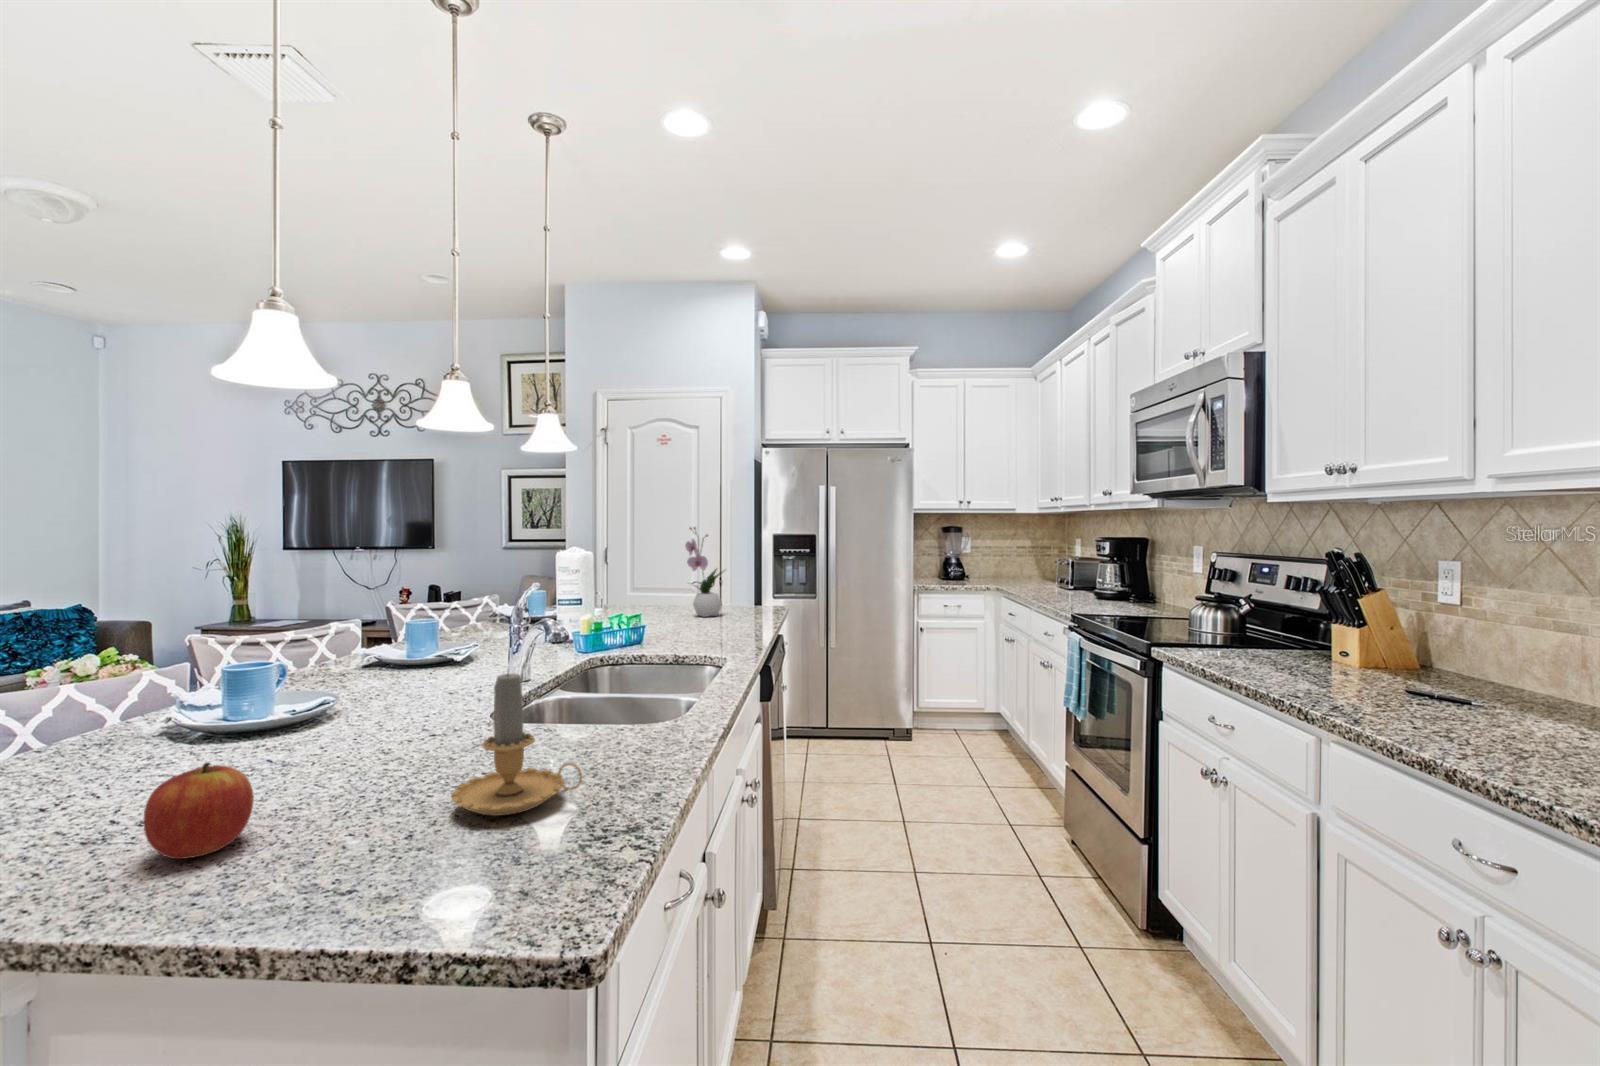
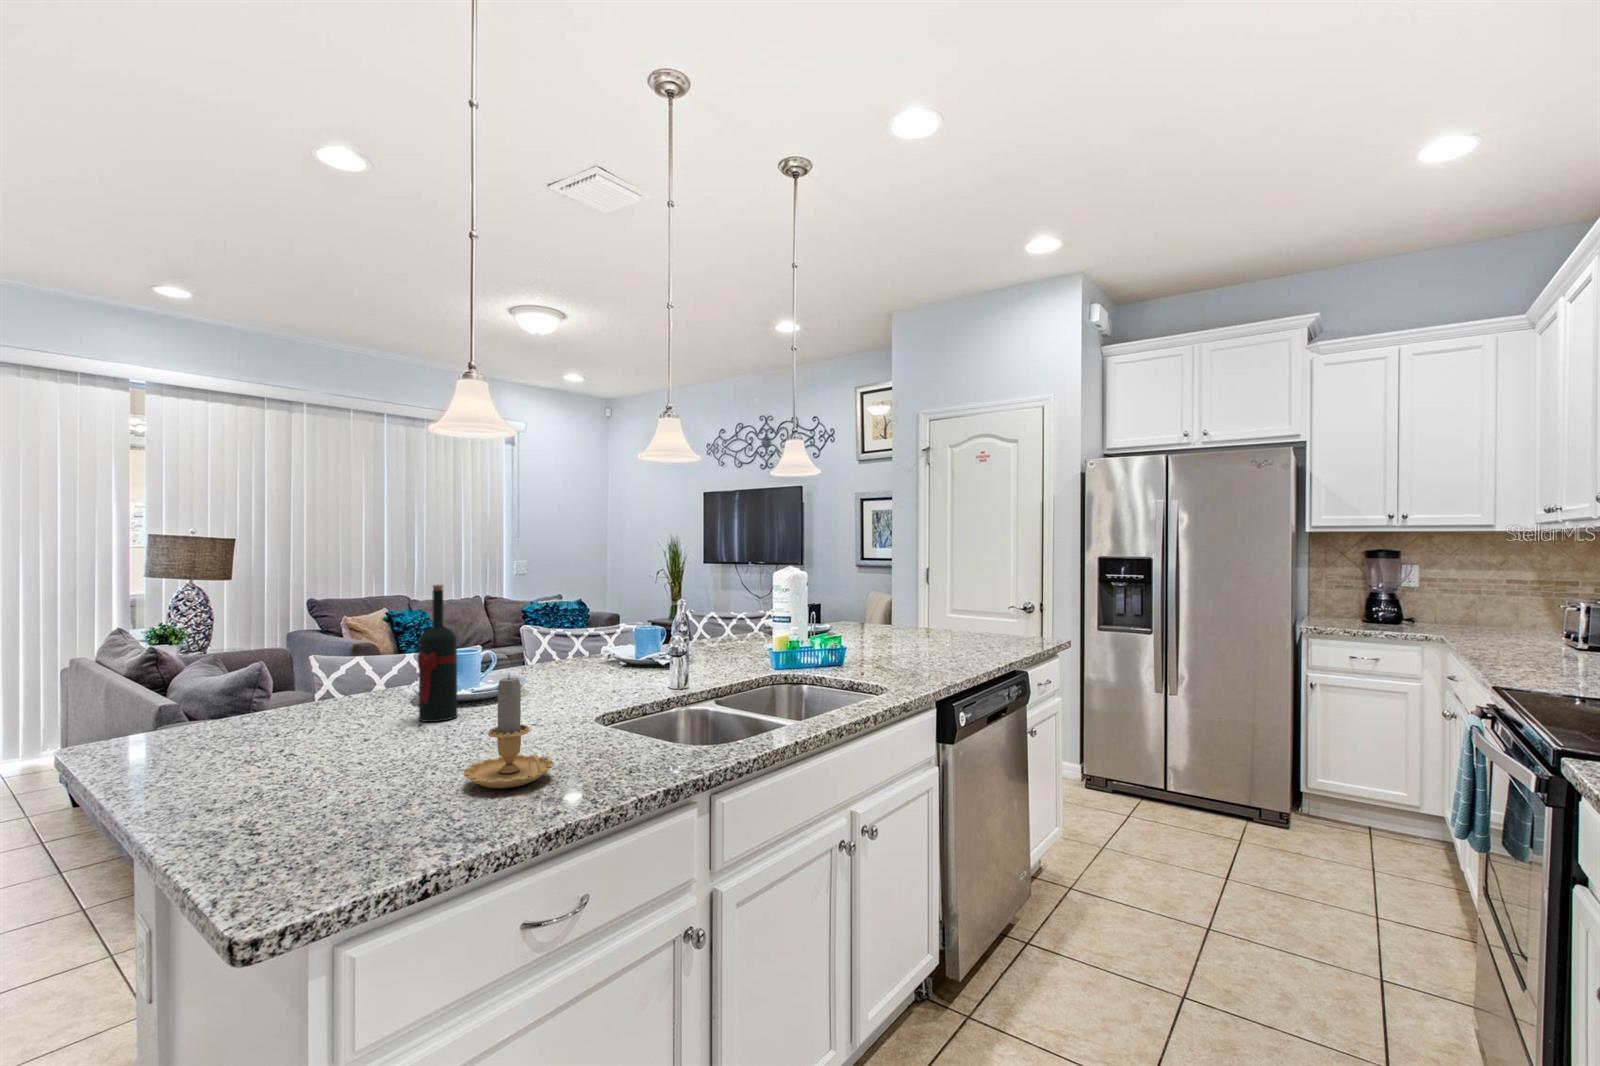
flower arrangement: present [685,527,723,617] -> none [937,550,978,645]
wine bottle: none [182,569,248,770] -> present [418,585,458,722]
apple: present [144,763,254,859] -> none [308,714,375,774]

